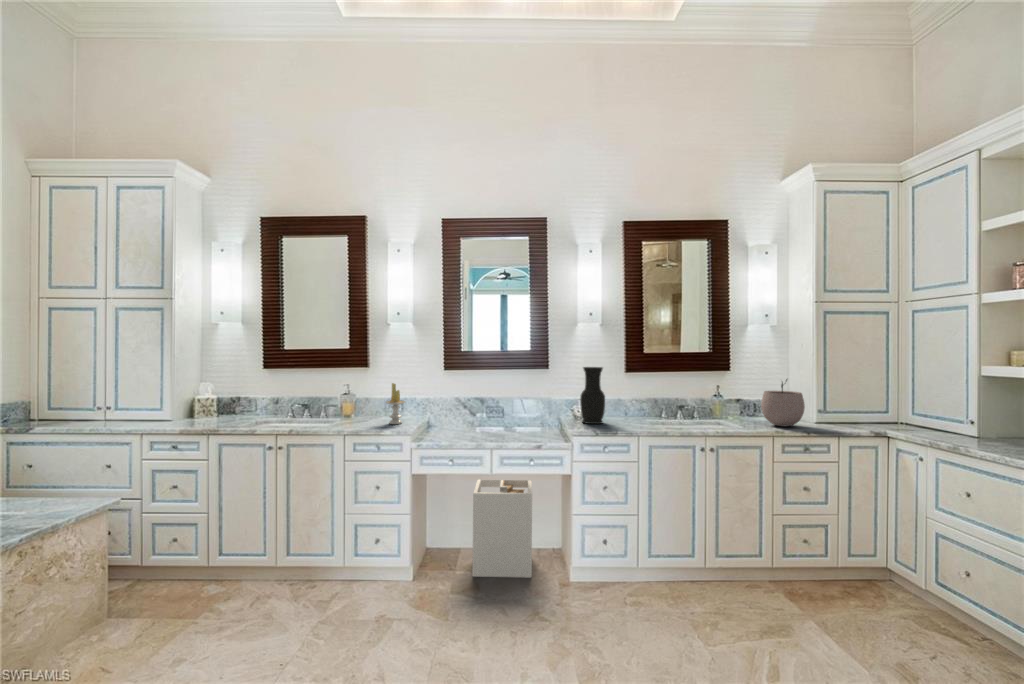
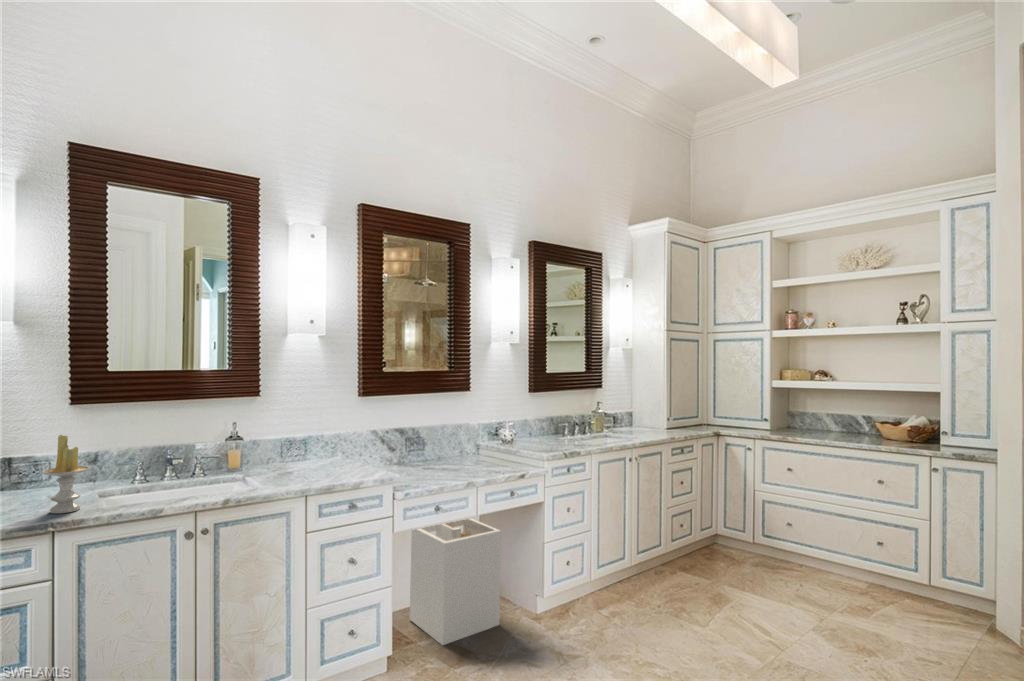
vase: present [580,367,605,424] -> none [518,387,544,446]
plant pot: present [761,379,805,426] -> none [641,392,675,433]
candle: present [386,383,405,424] -> present [42,435,91,514]

